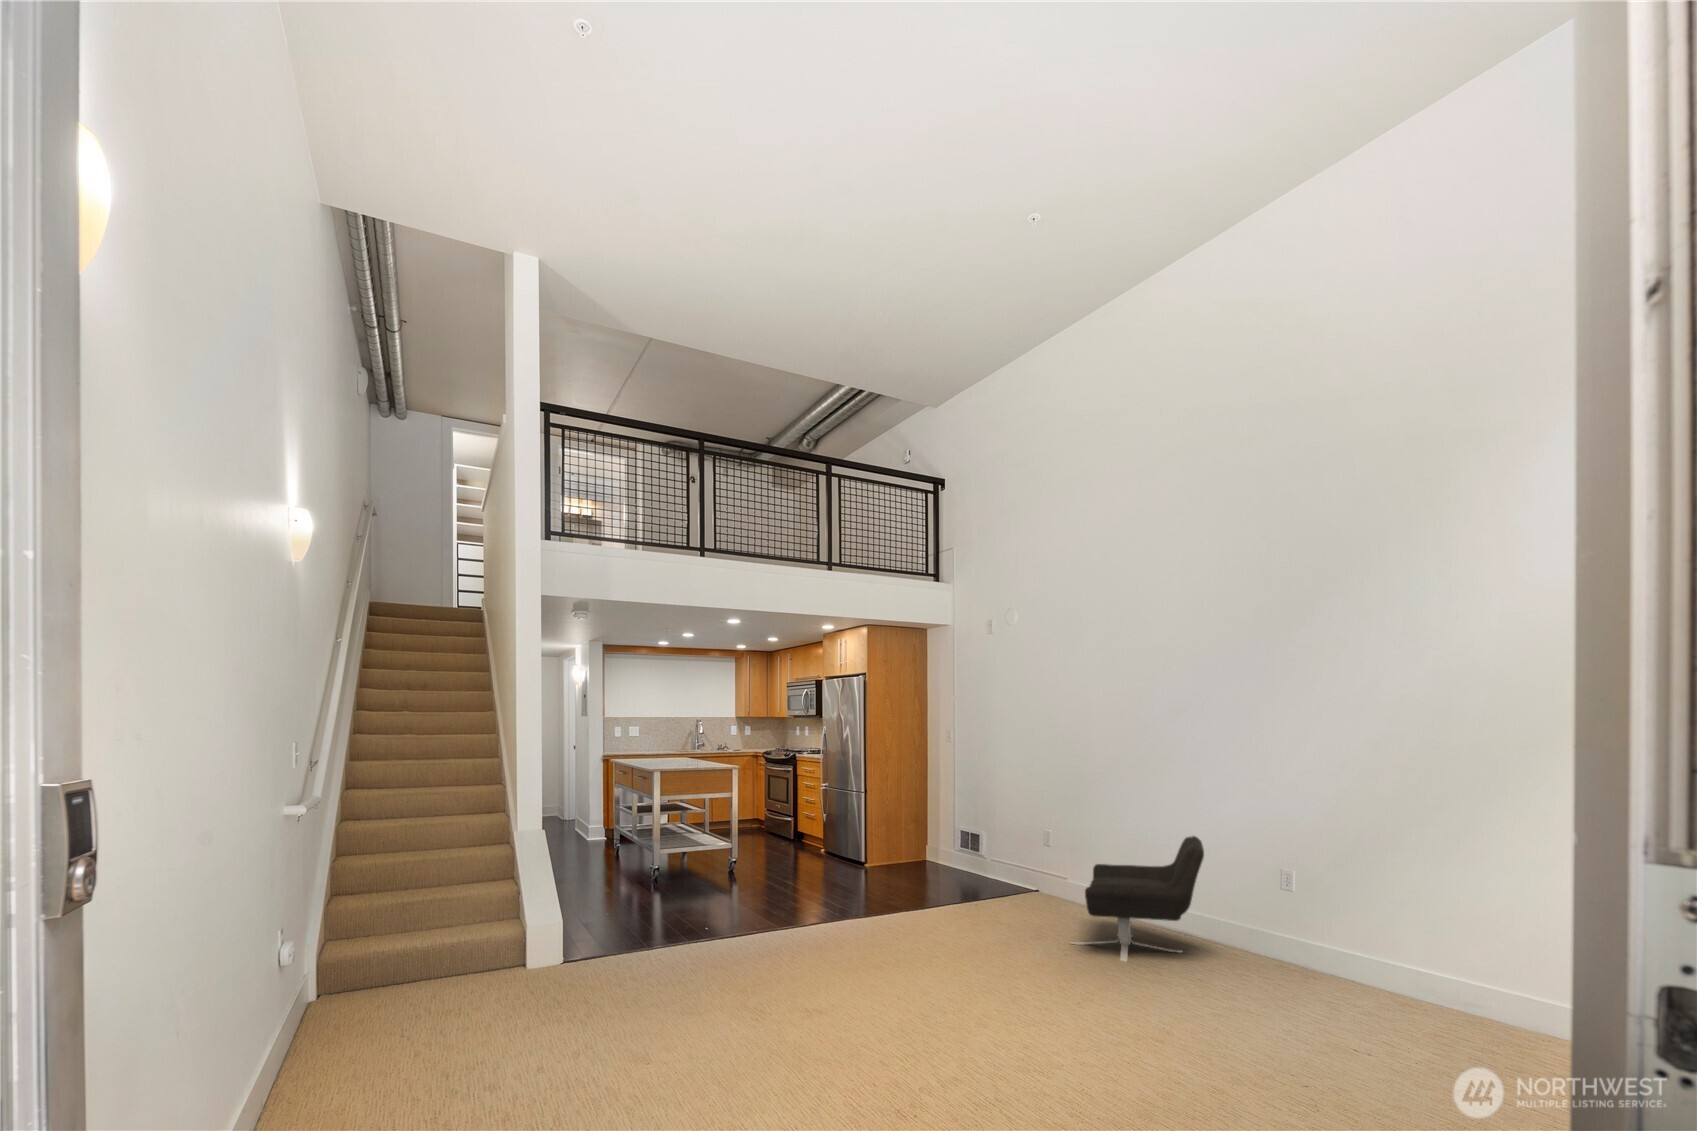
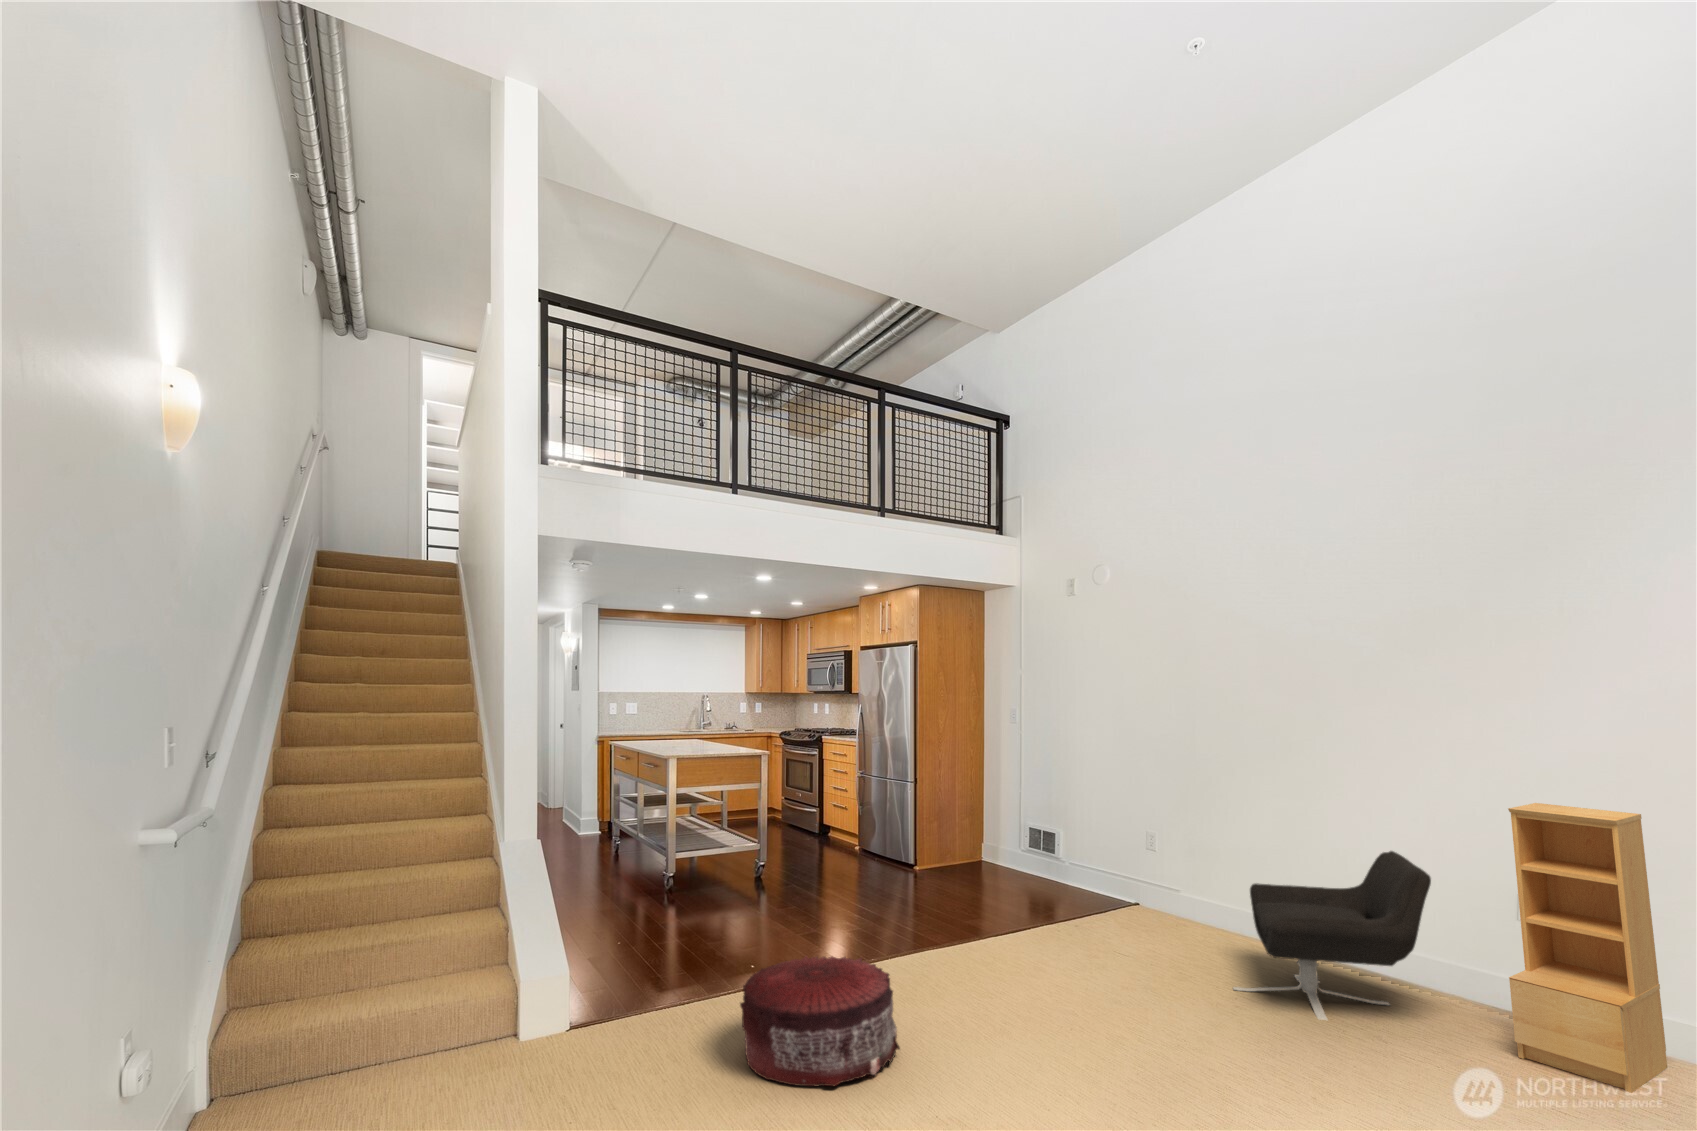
bookshelf: none [1242,795,1353,1001] -> present [1508,803,1667,1093]
pouf: none [680,912,795,997] -> present [740,956,900,1086]

